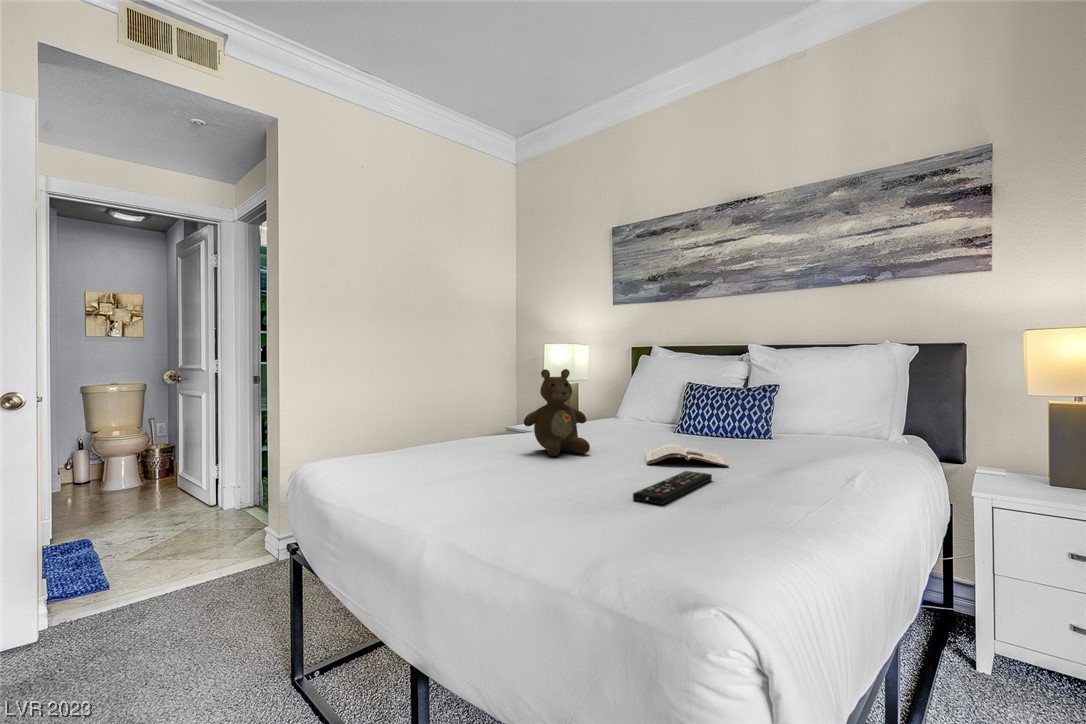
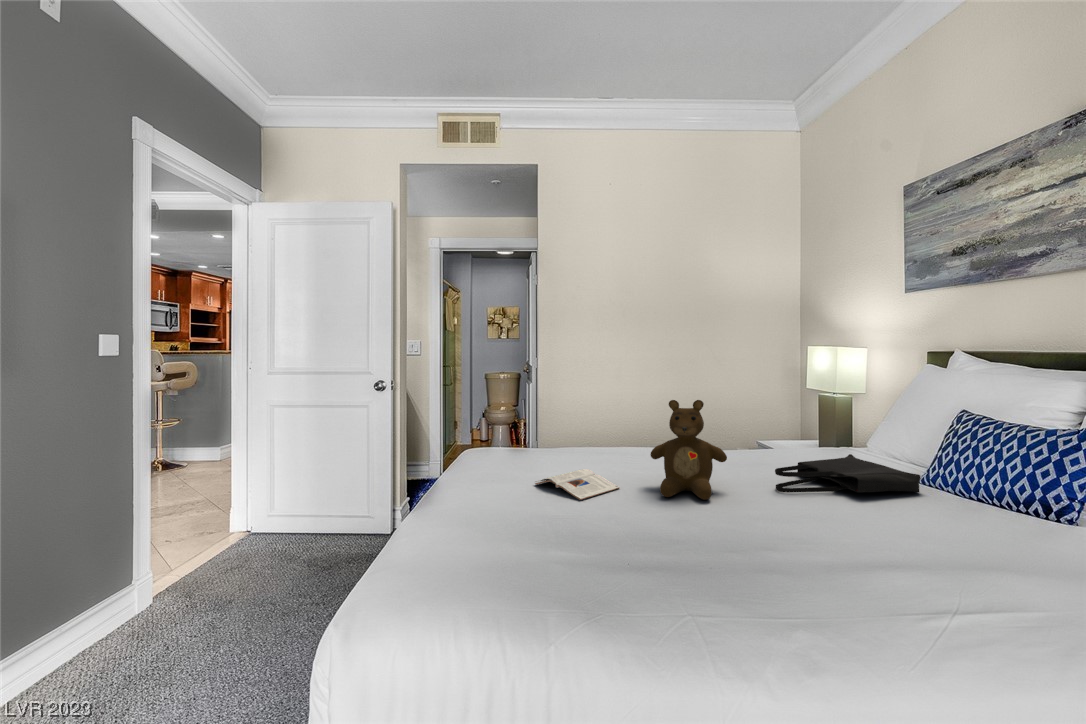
tote bag: none [611,418,692,444] -> present [775,454,921,493]
magazine: present [646,445,728,467] -> present [535,469,620,500]
remote control: present [633,471,712,504] -> none [613,559,772,602]

